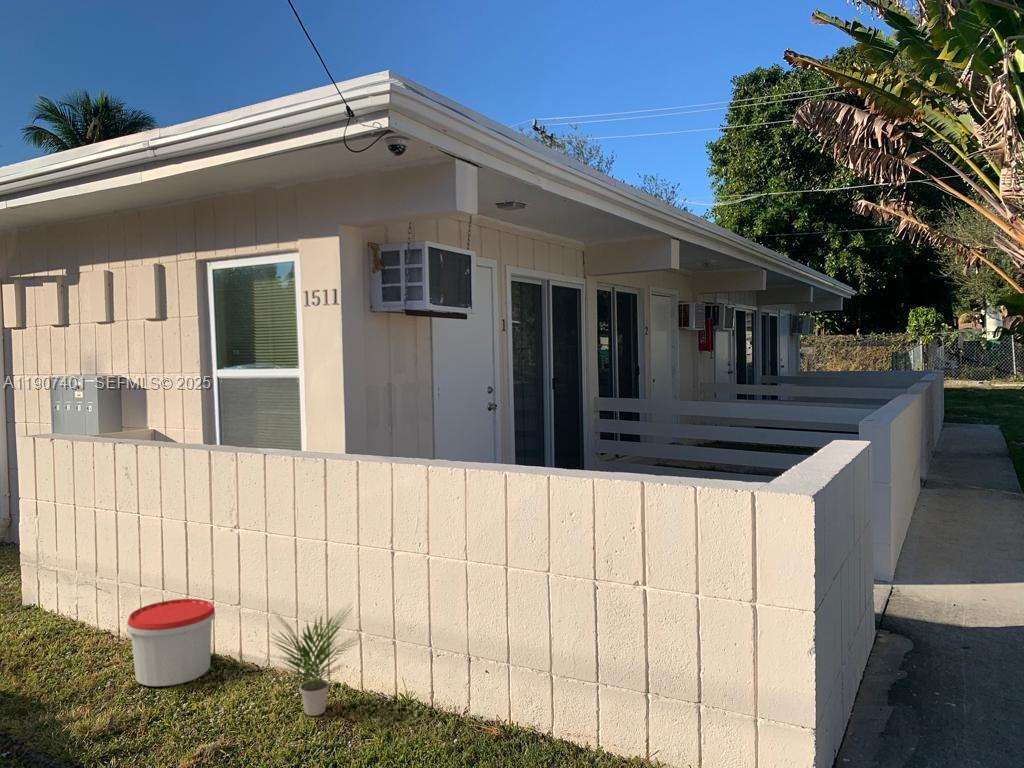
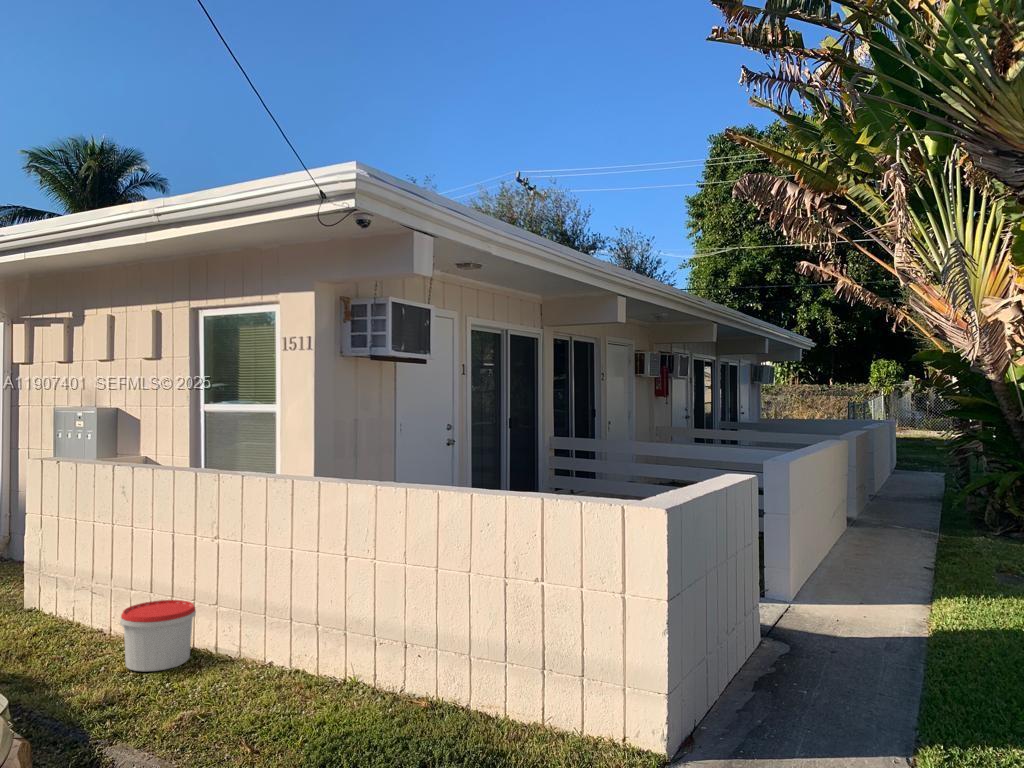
potted plant: present [273,614,353,716] -> none [239,599,319,693]

